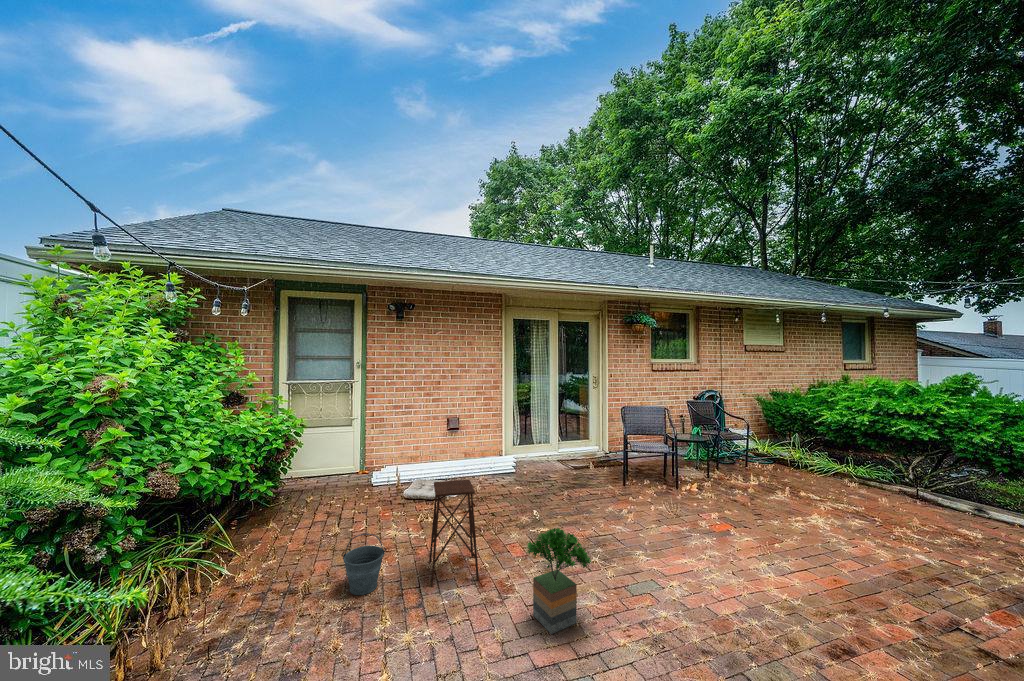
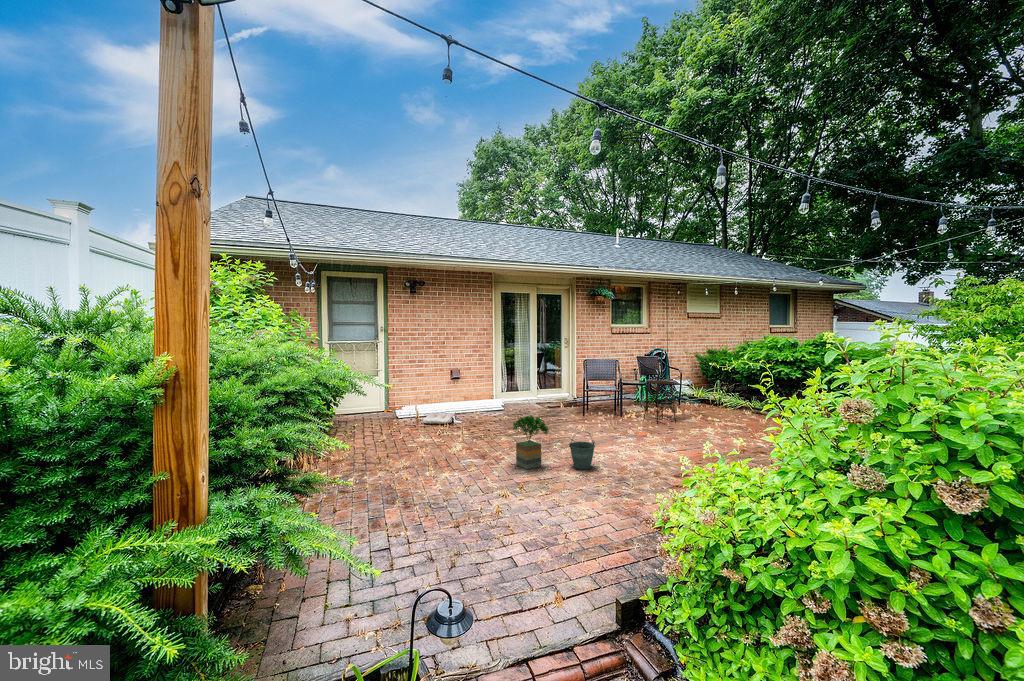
side table: present [429,480,479,587] -> present [644,380,676,424]
bucket: present [342,534,386,595] -> present [569,431,595,469]

